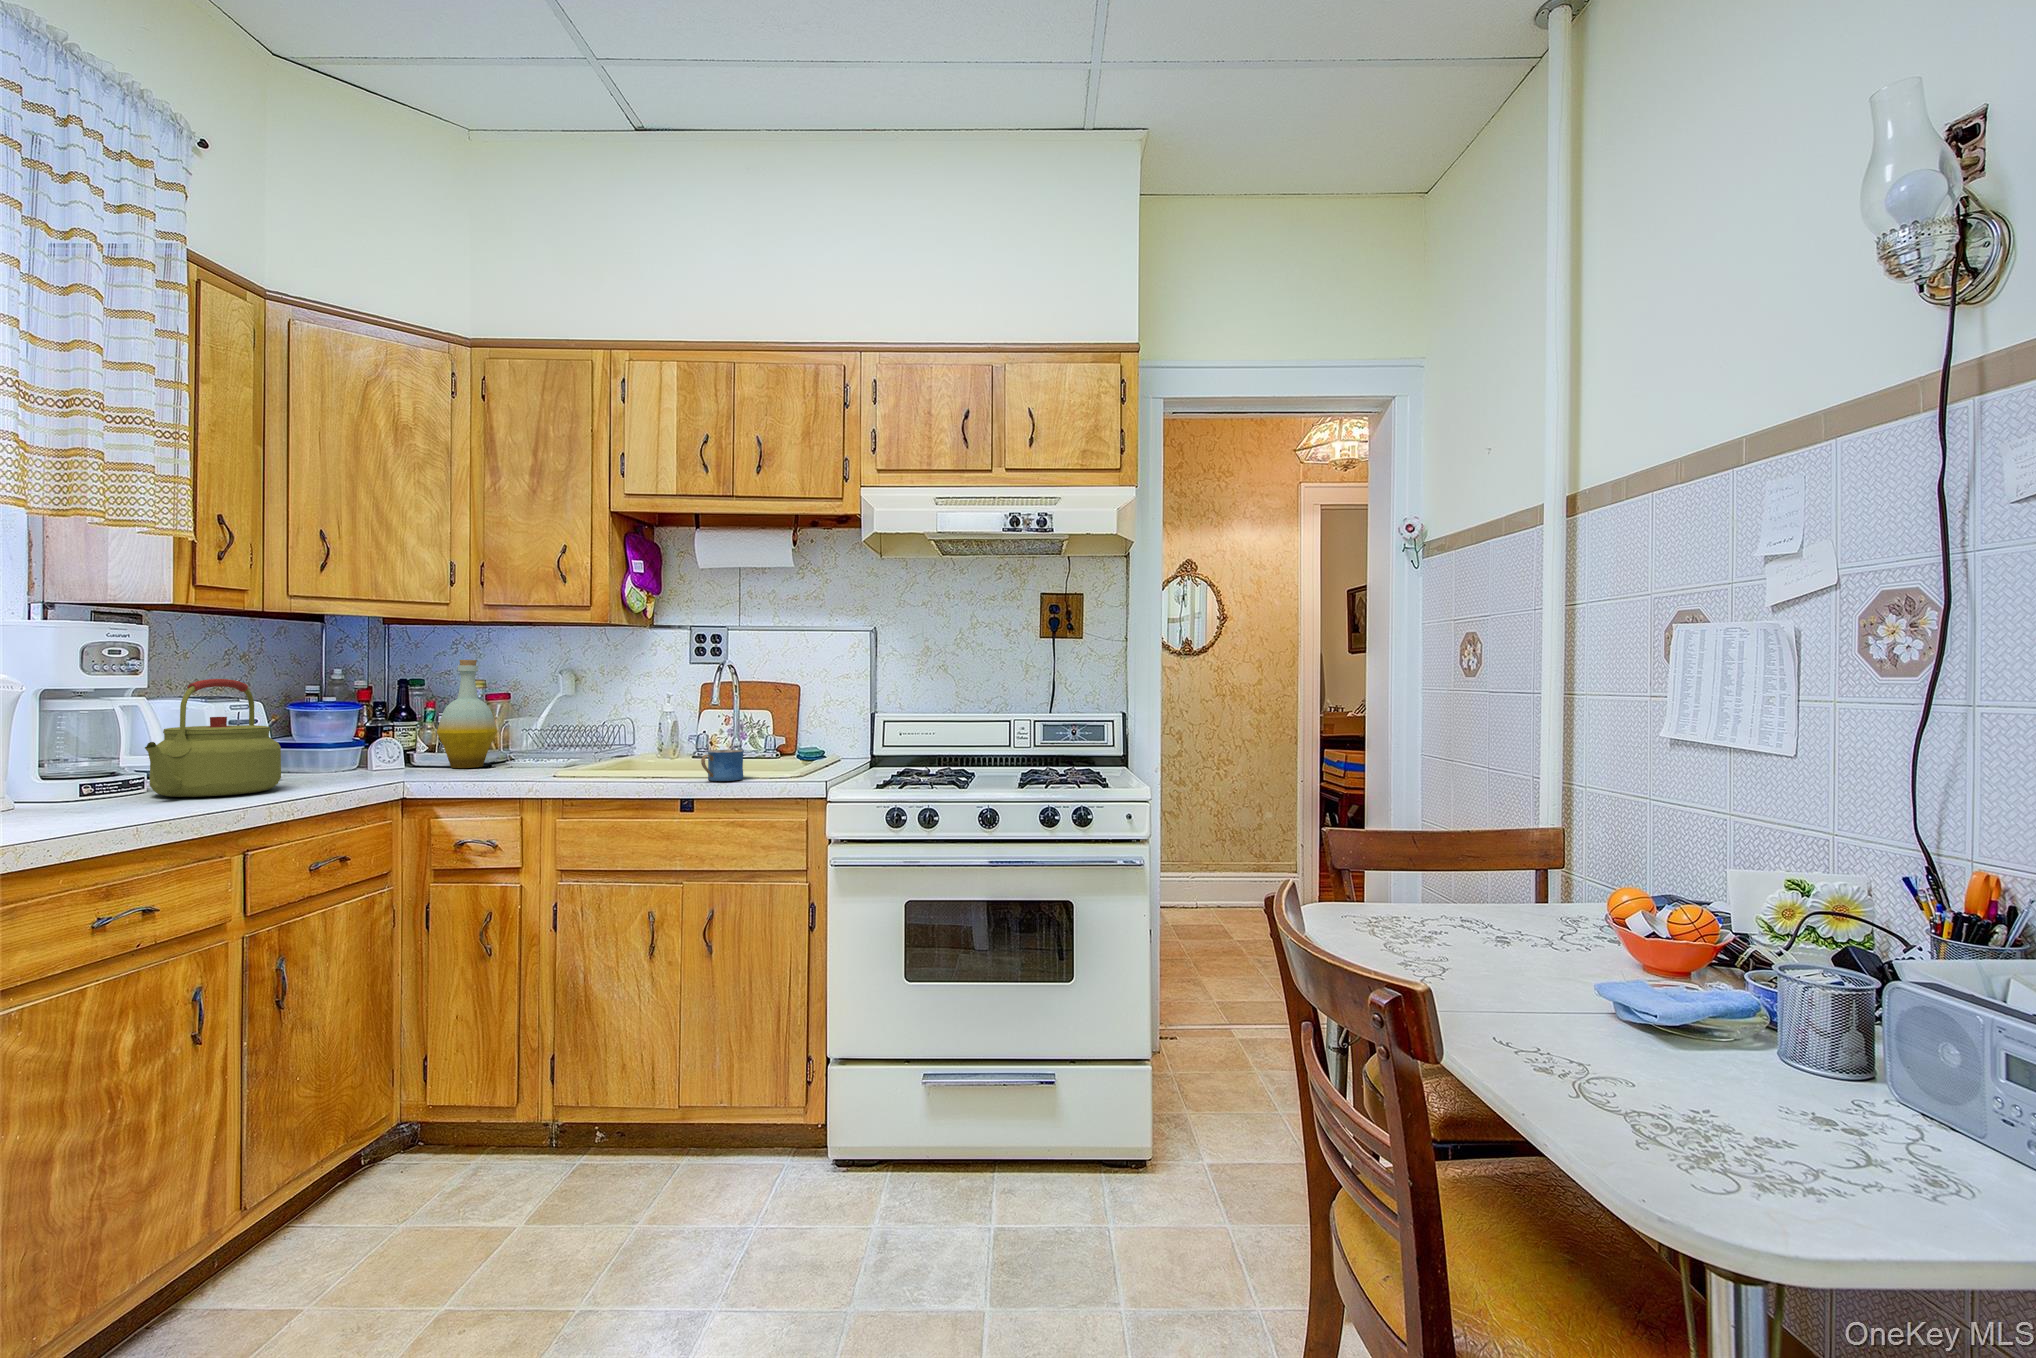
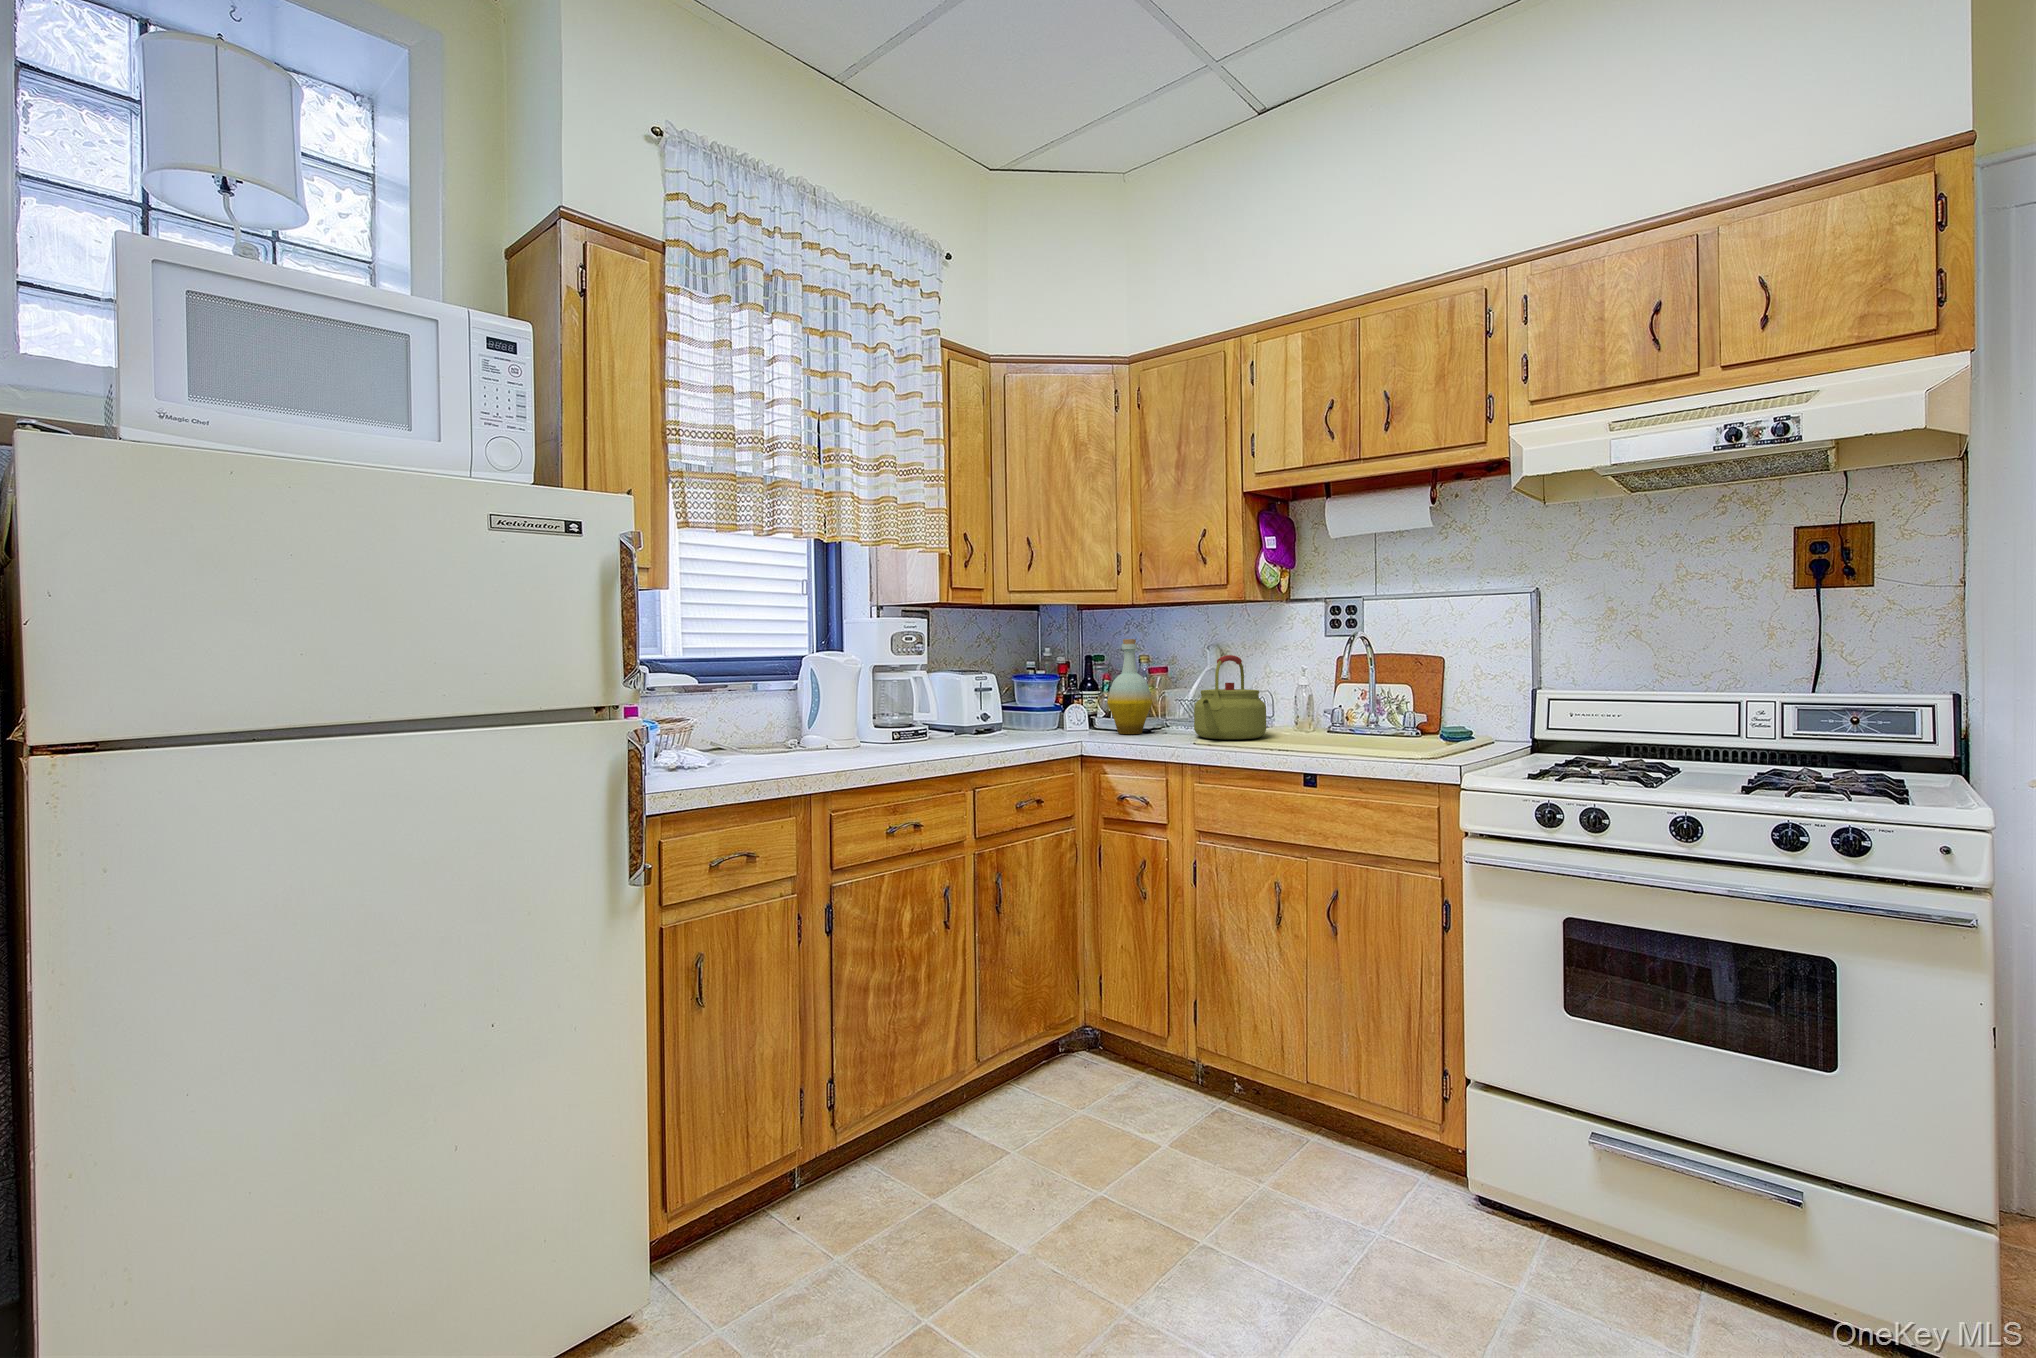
kettle: present [145,679,281,797] -> present [1194,655,1266,739]
mug: present [701,750,744,781] -> none [1325,726,1371,759]

